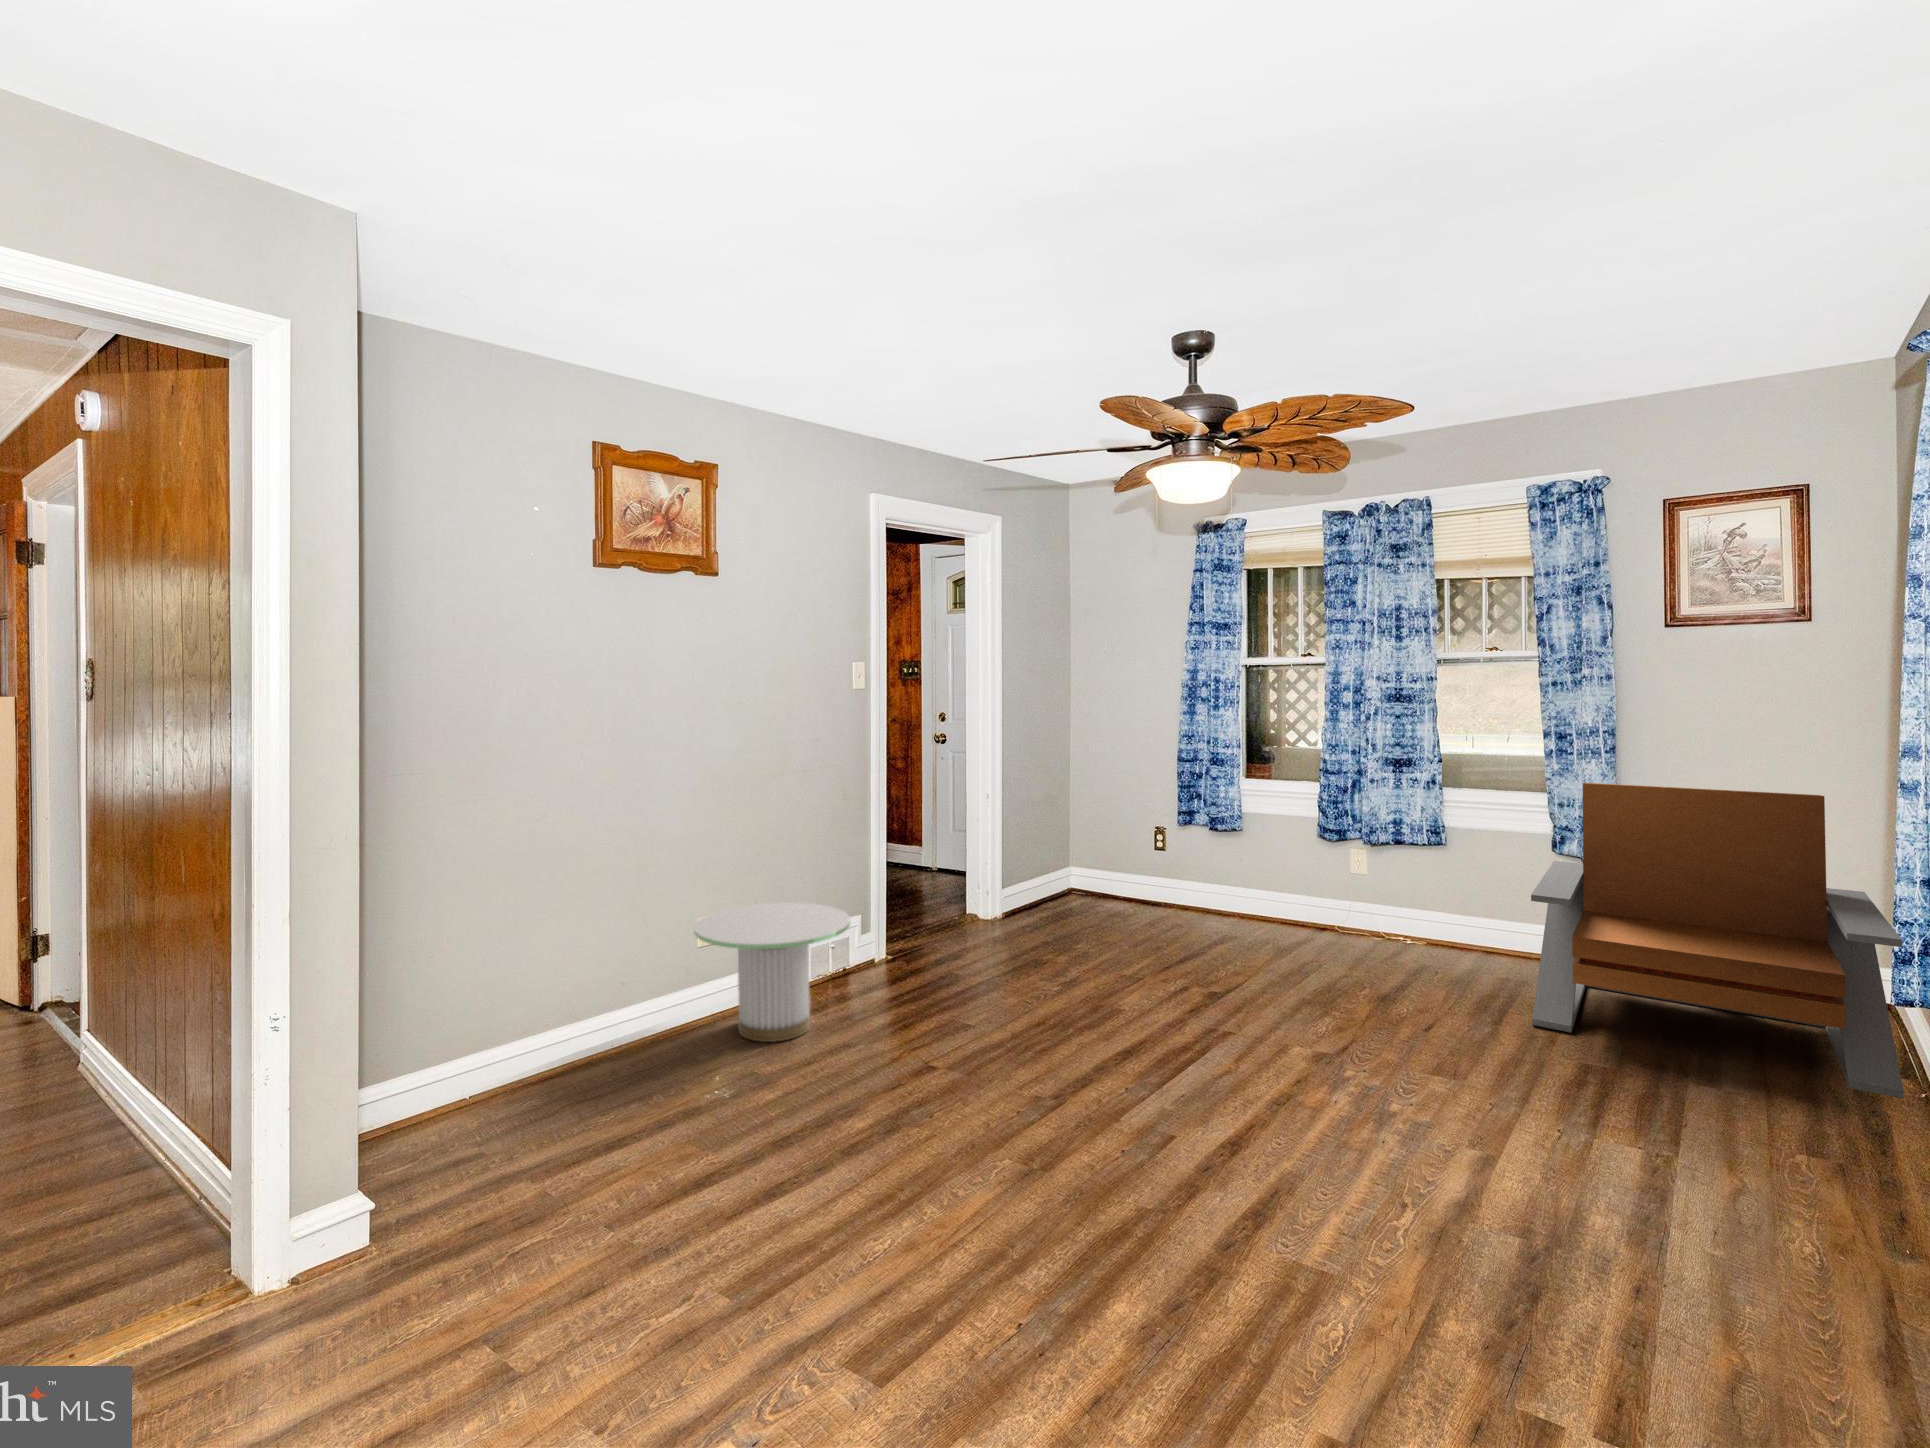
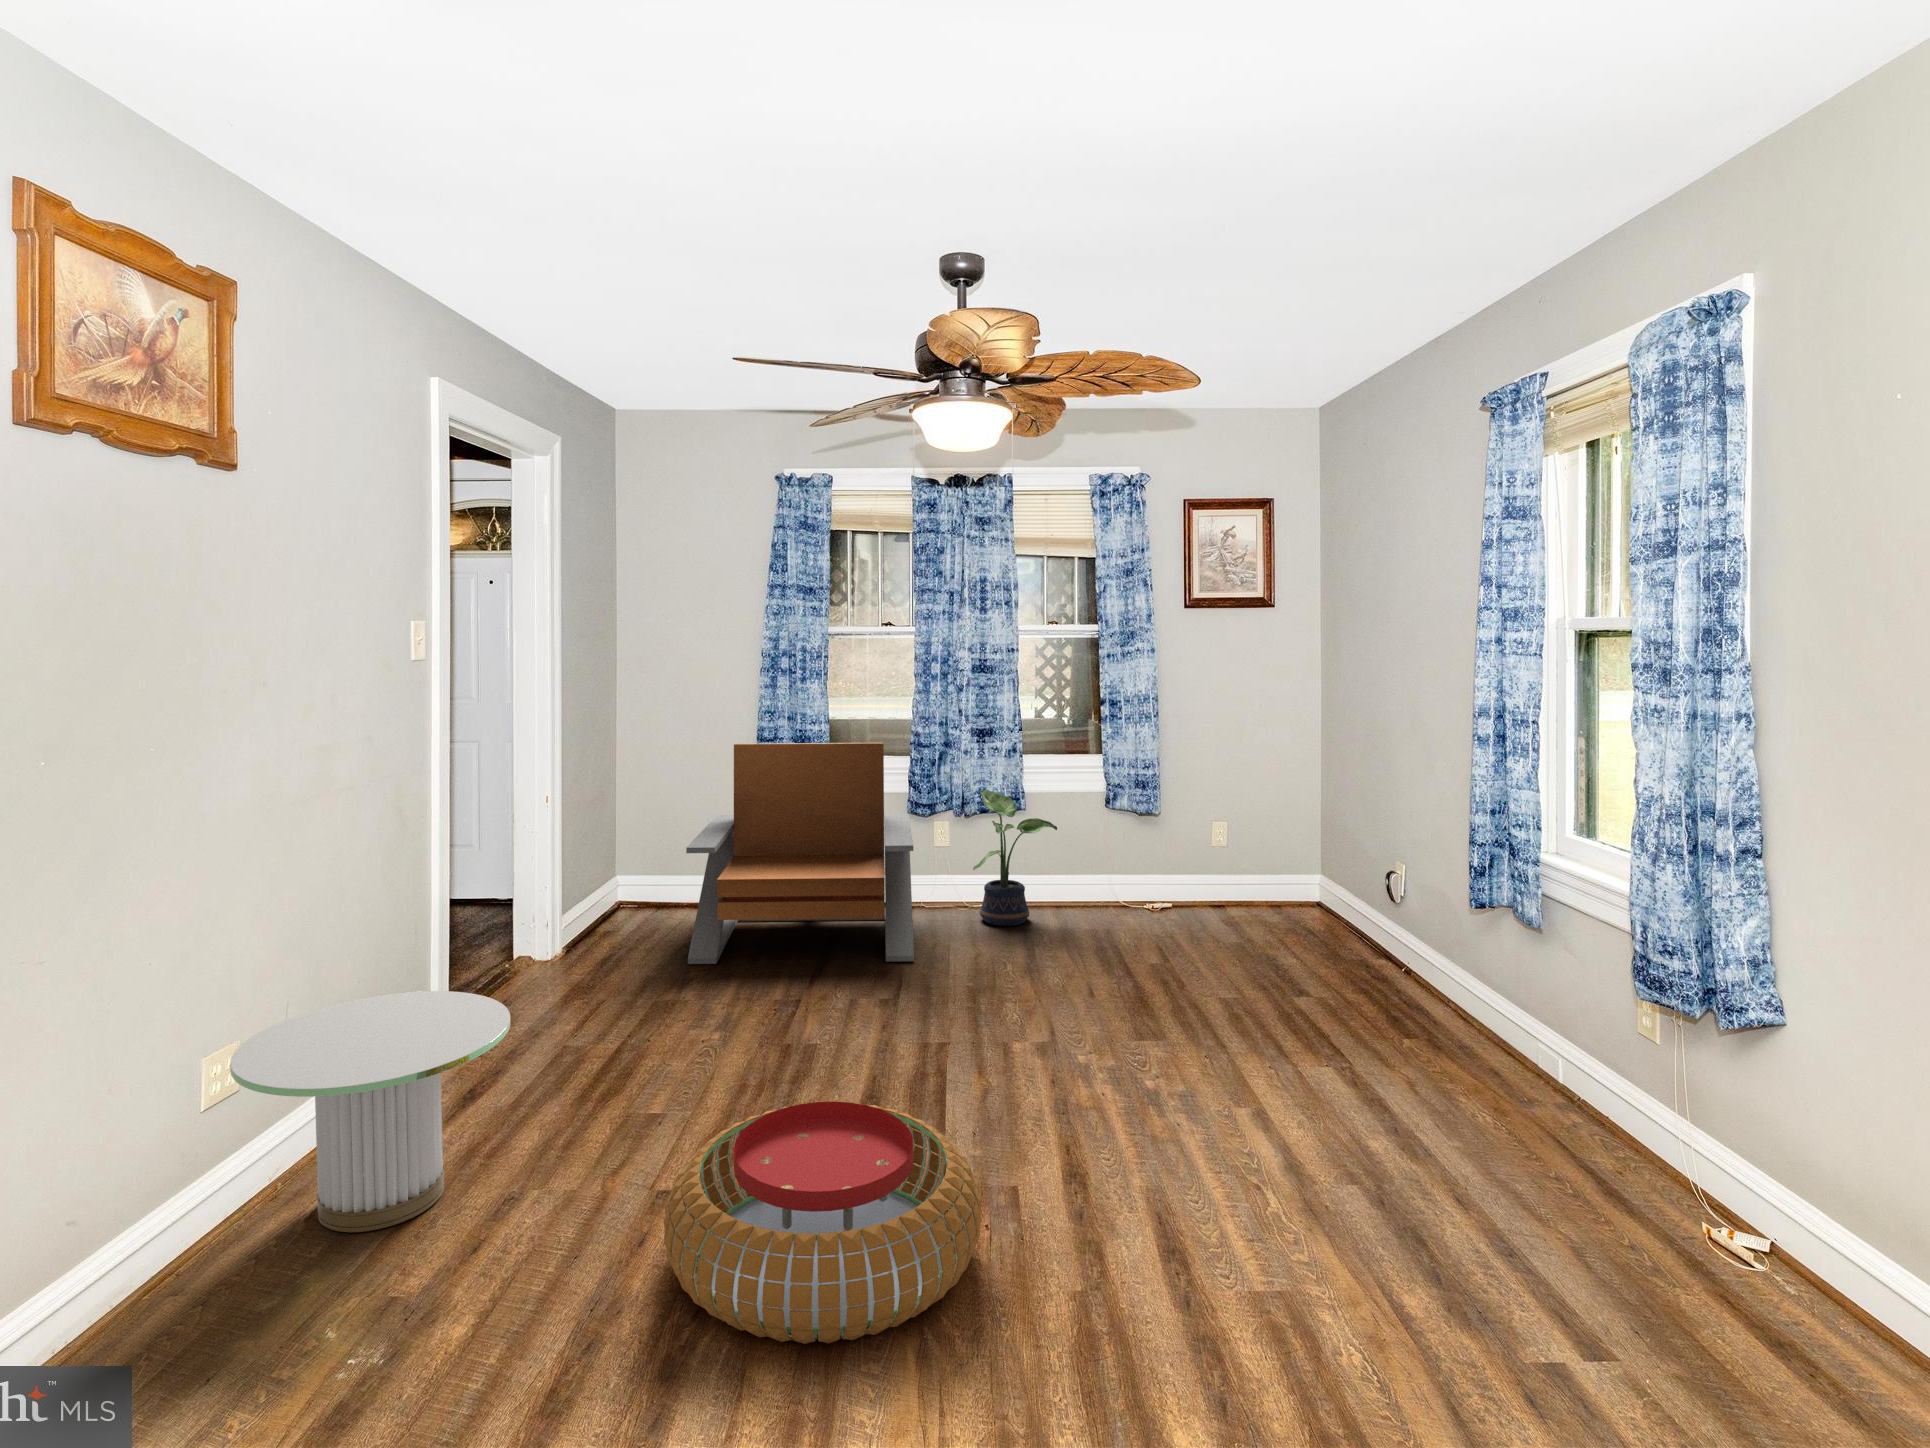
lounge chair: present [1531,783,1904,1099] -> present [686,743,914,964]
potted plant: none [1368,821,1476,962] -> present [973,790,1057,926]
pouf: none [856,1028,1098,1198] -> present [664,1101,981,1344]

